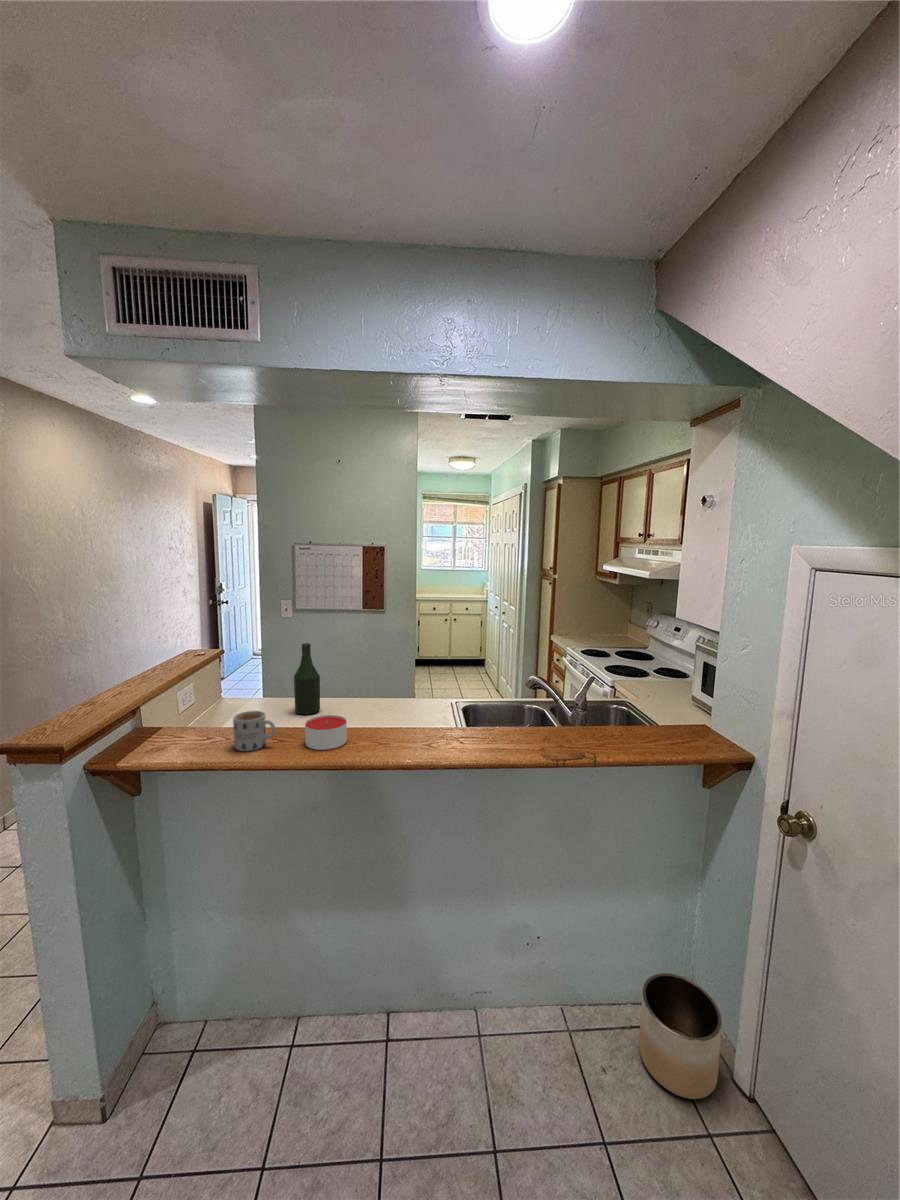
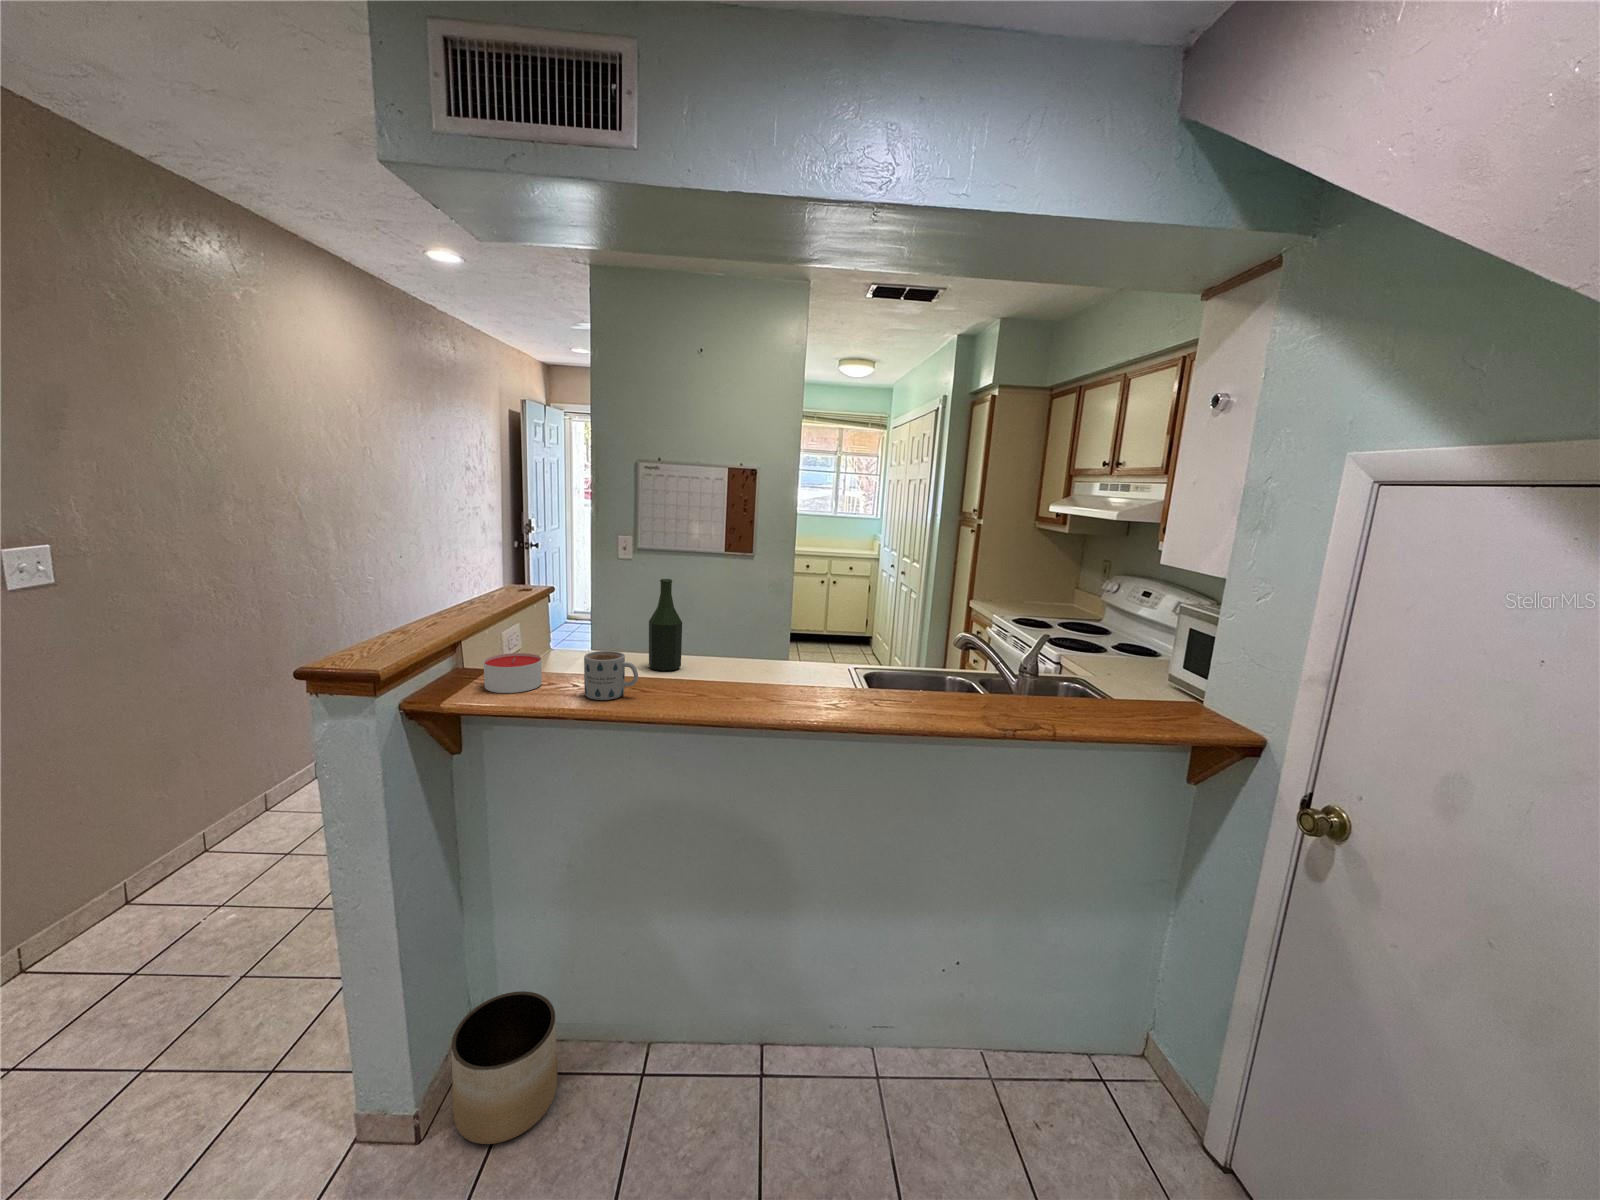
candle: present [305,715,347,750] -> present [484,653,542,693]
planter: present [639,973,722,1099] -> present [451,991,557,1144]

